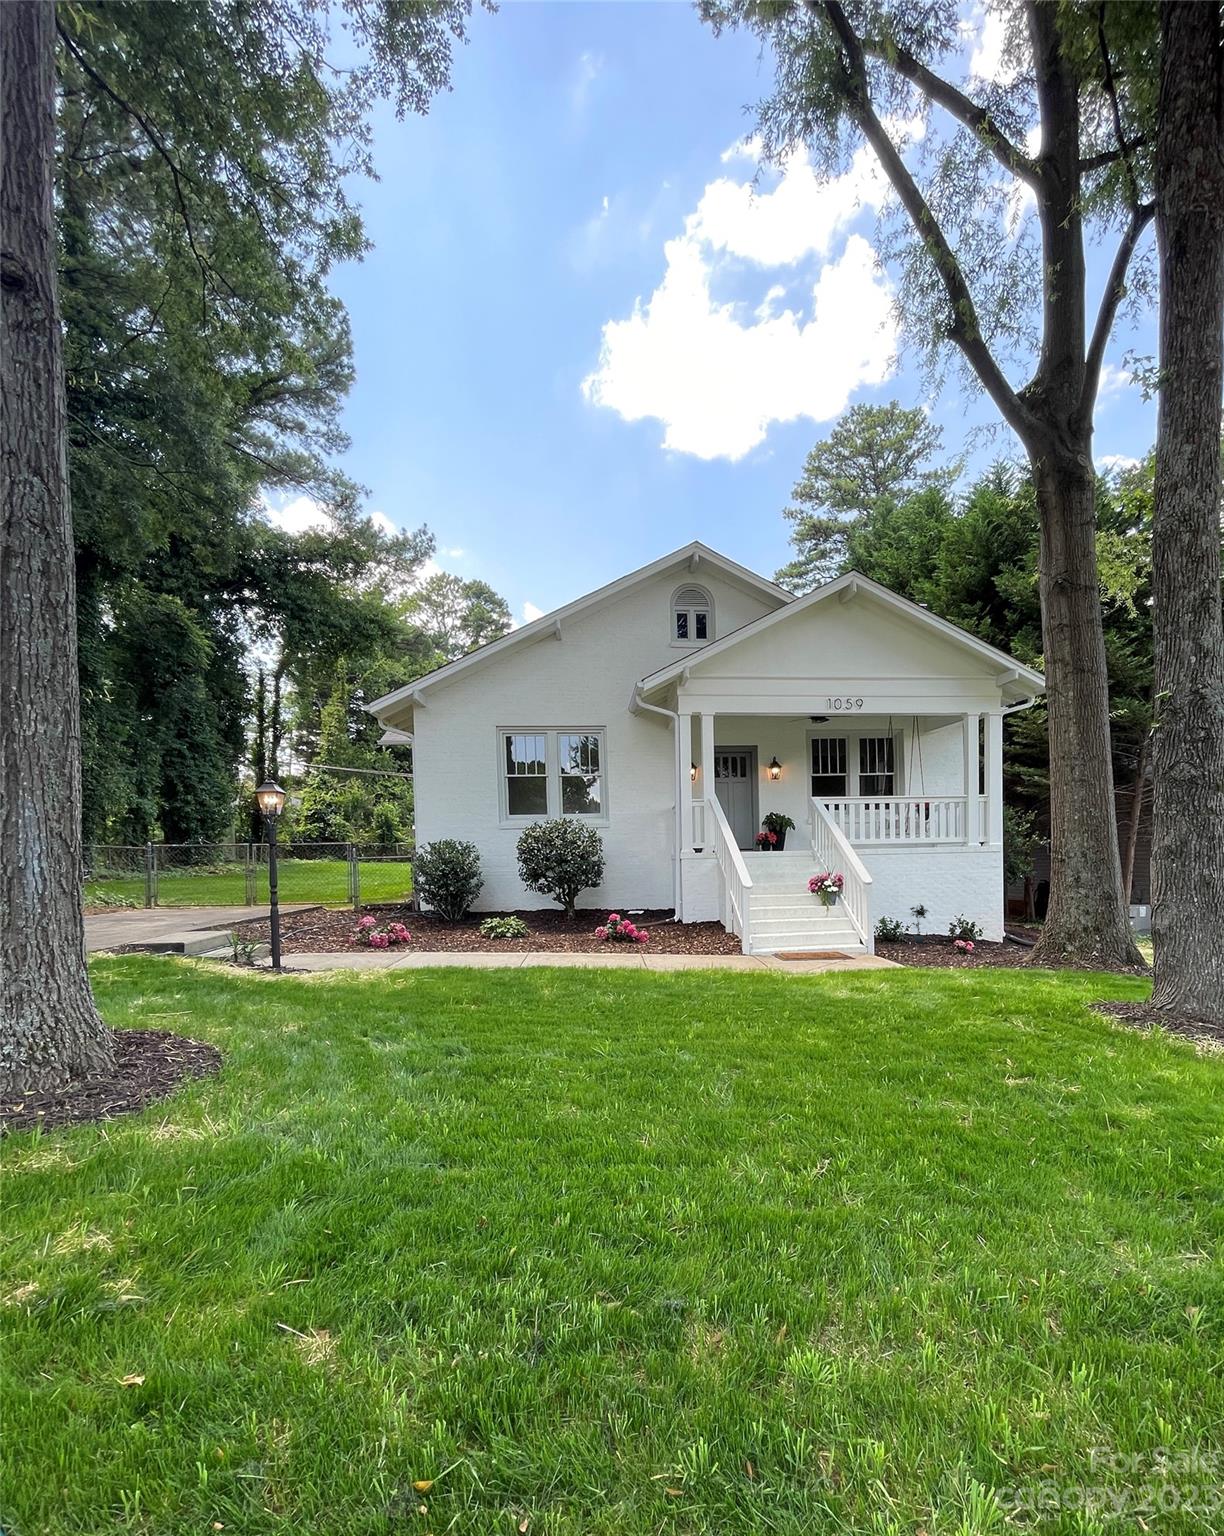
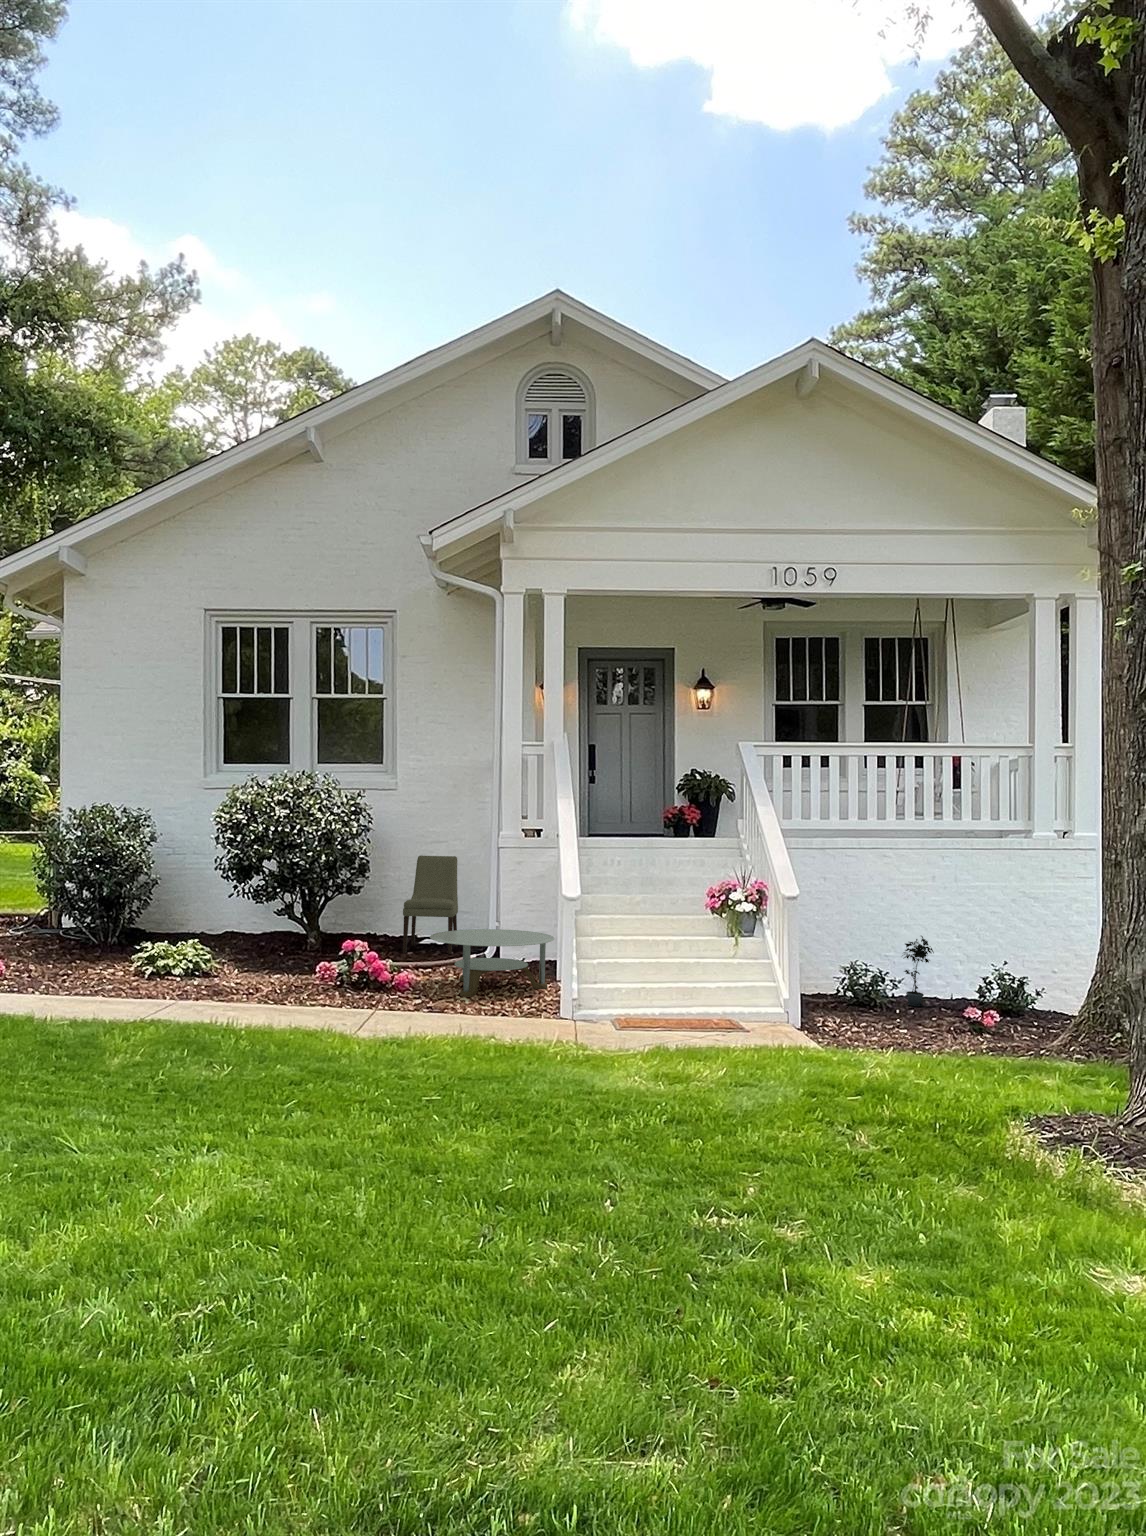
chair: none [618,864,647,920] -> present [403,856,458,954]
round table: none [659,904,728,942] -> present [430,929,554,997]

